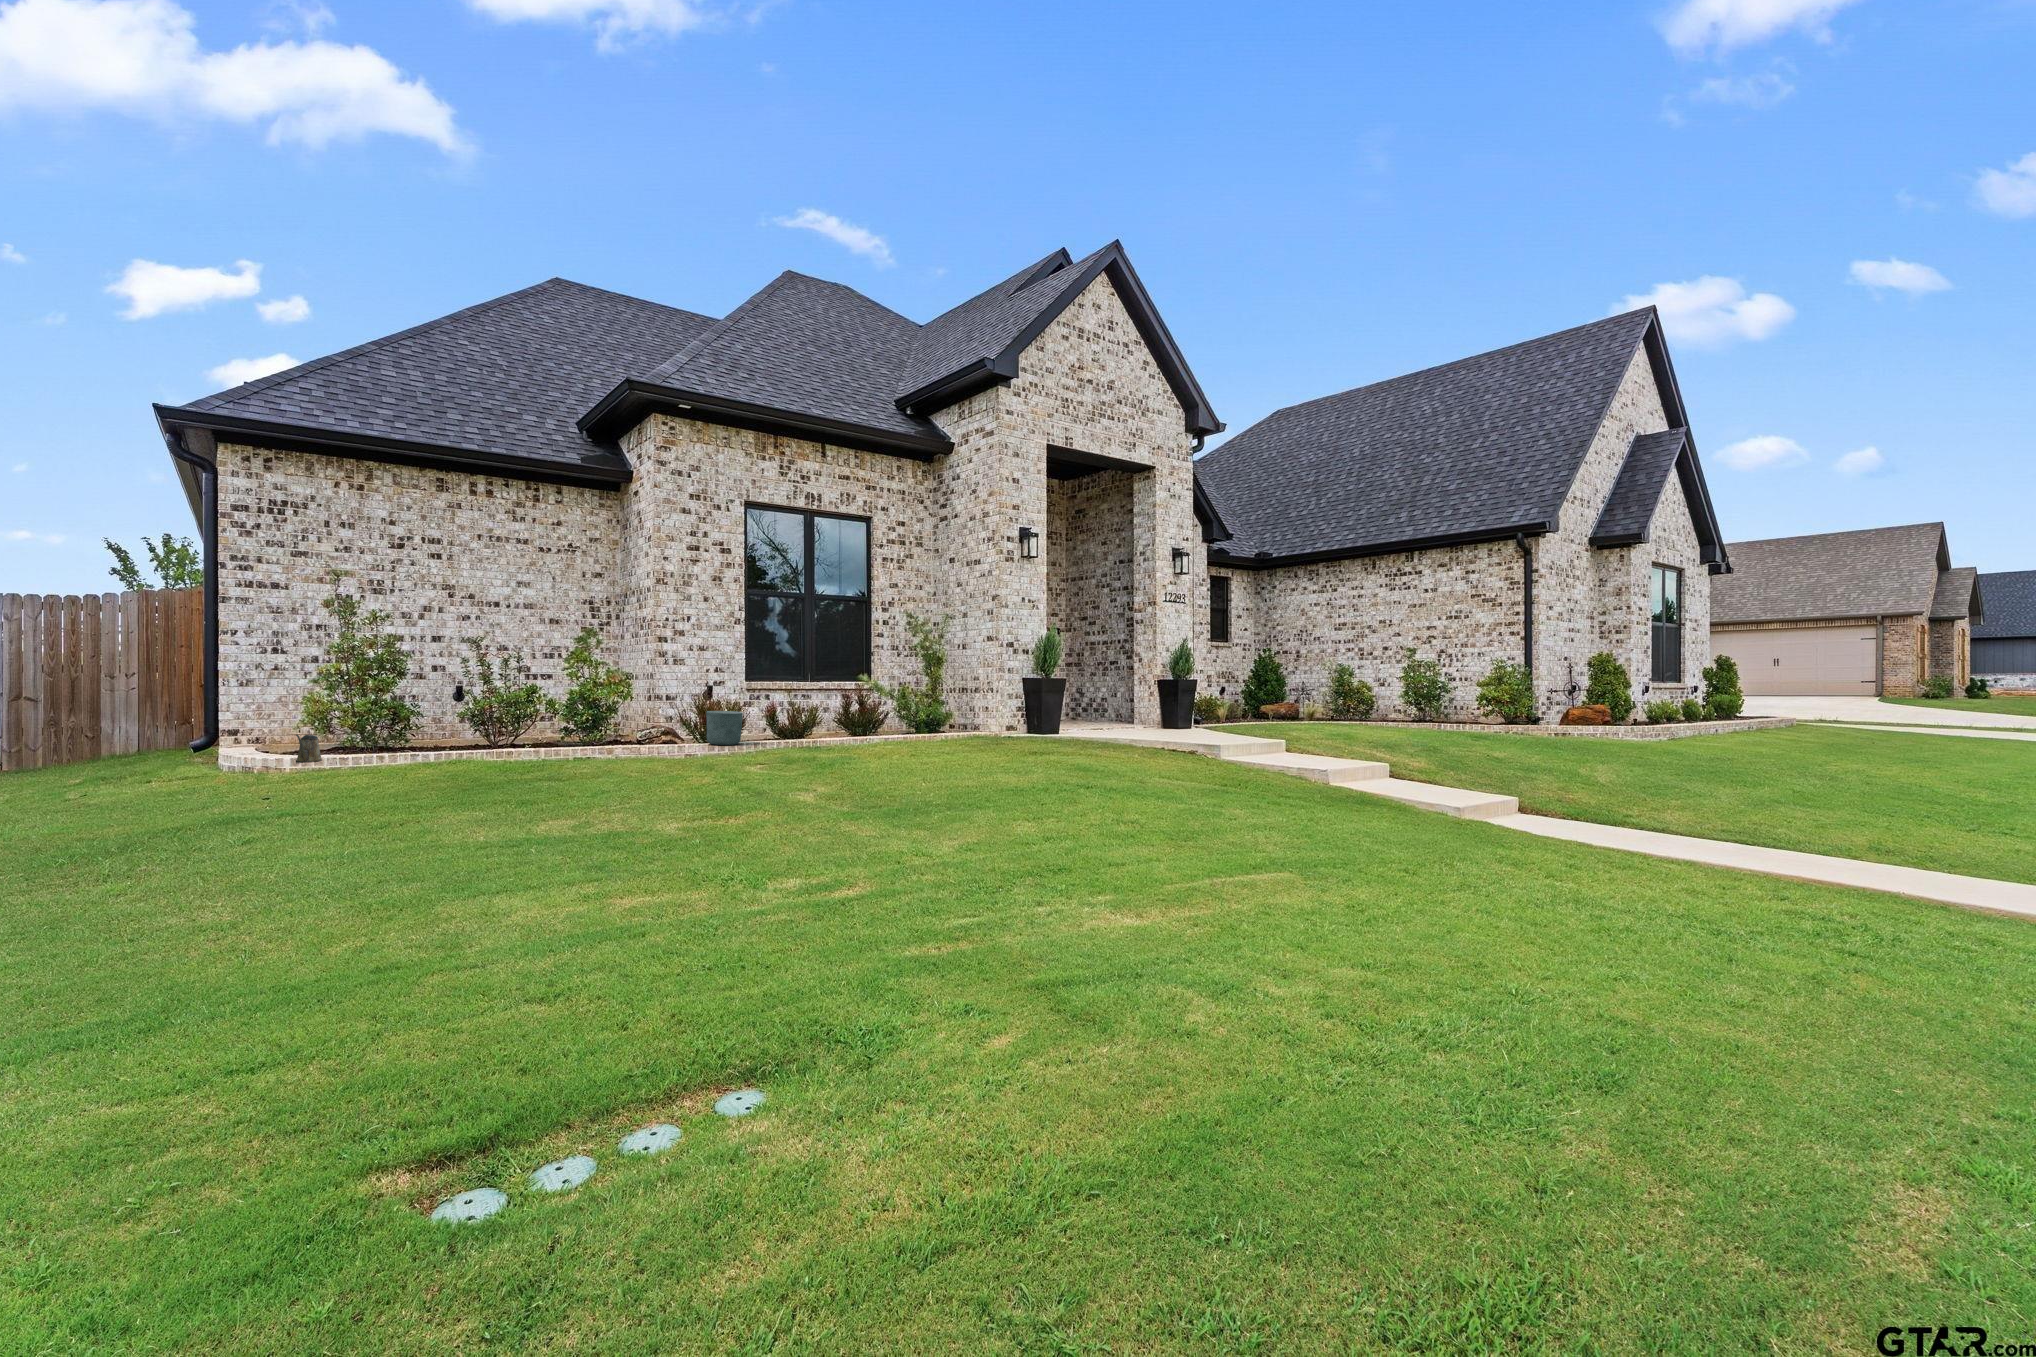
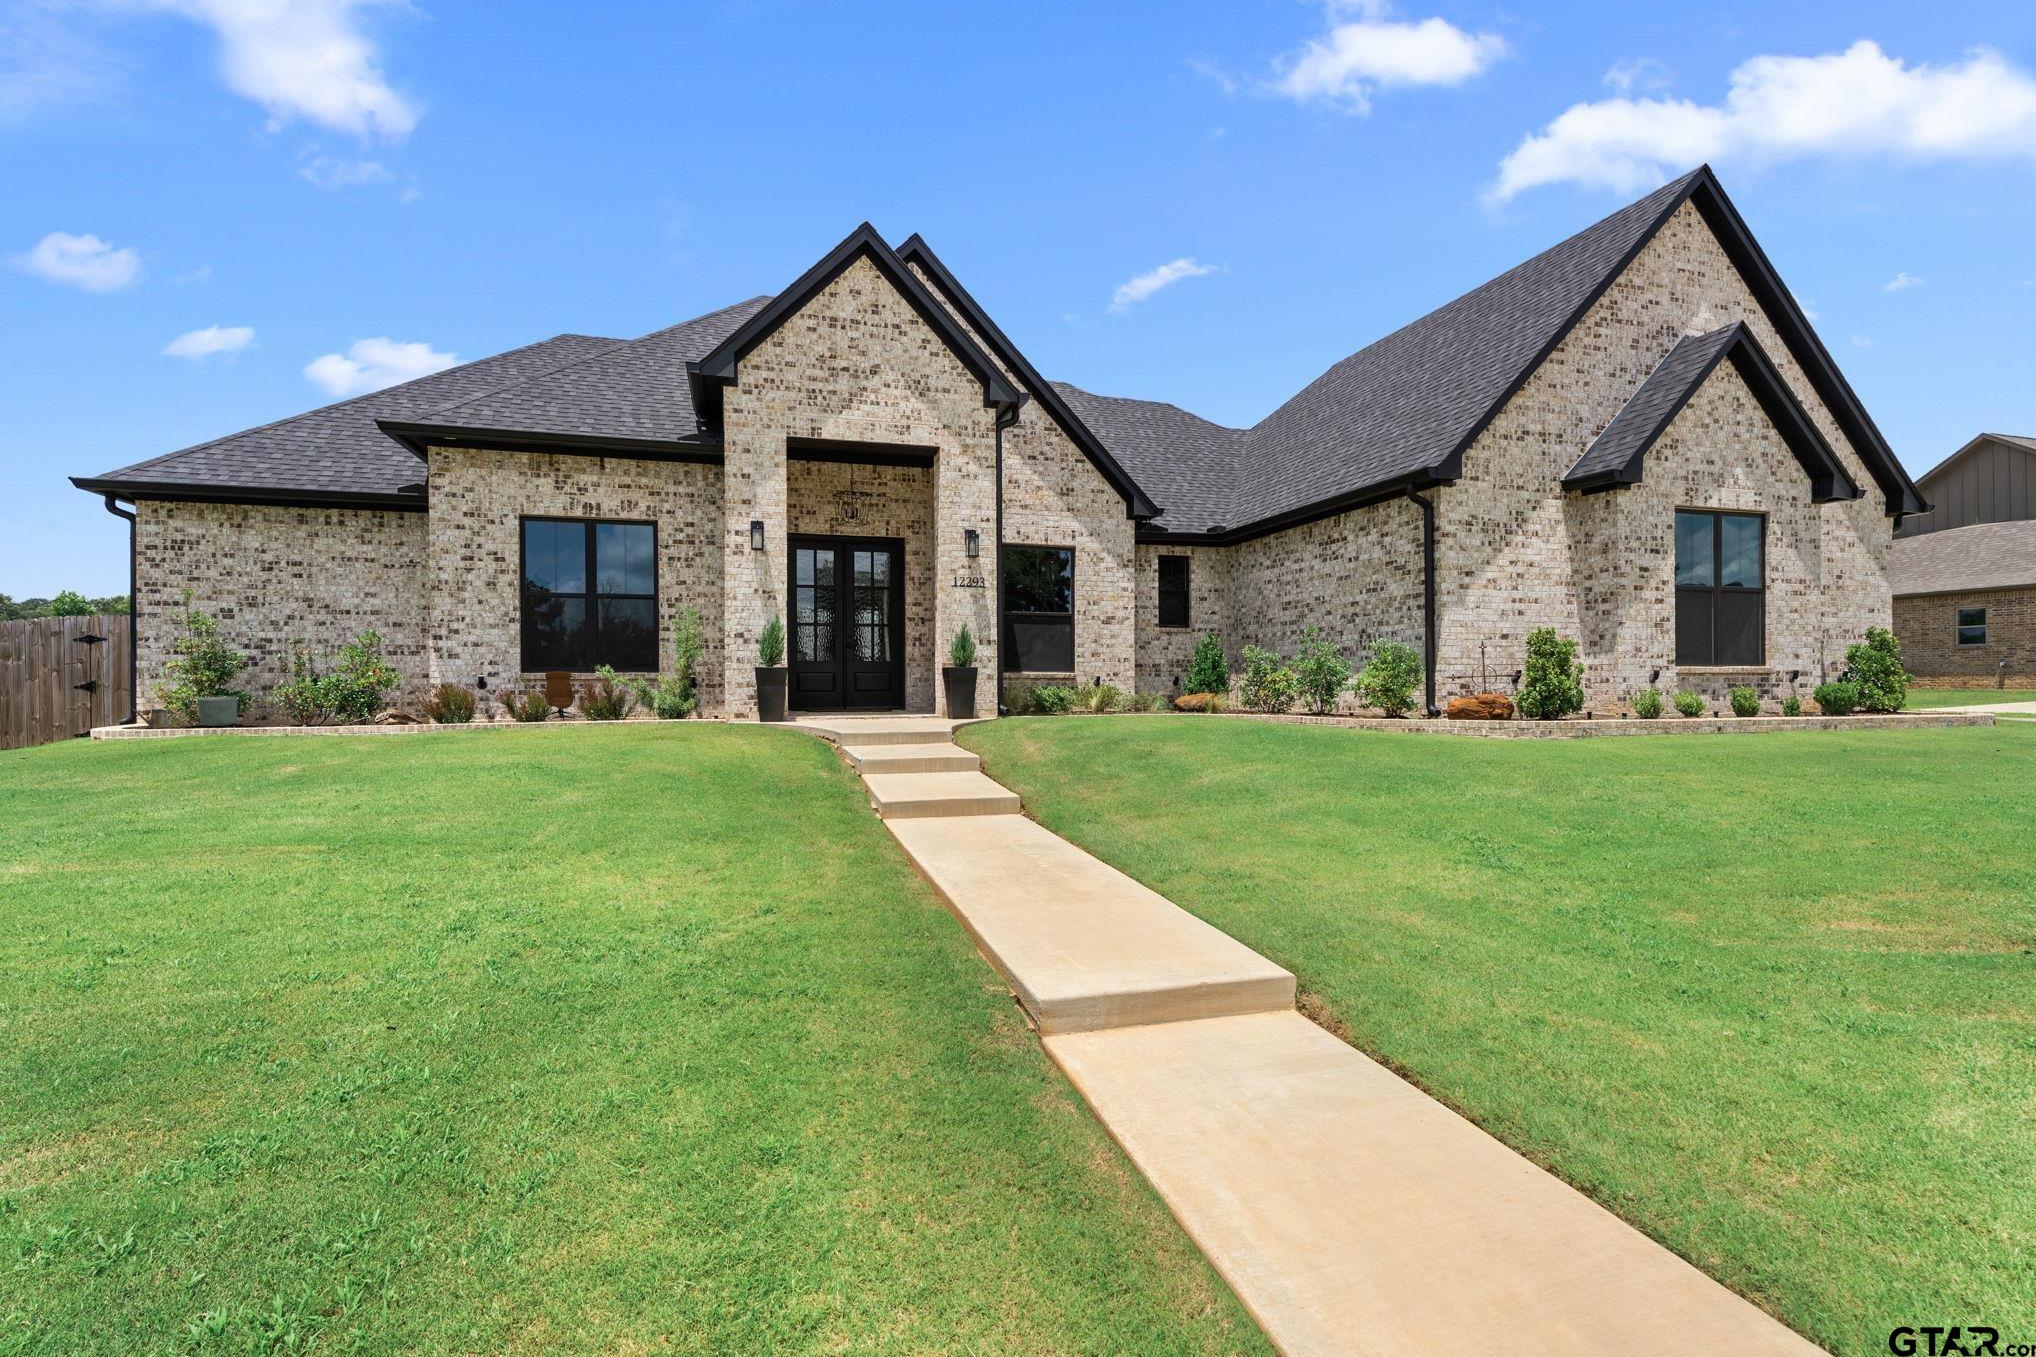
lounge chair: none [780,688,840,746] -> present [539,671,580,720]
planter: present [706,711,743,745] -> present [198,697,238,726]

